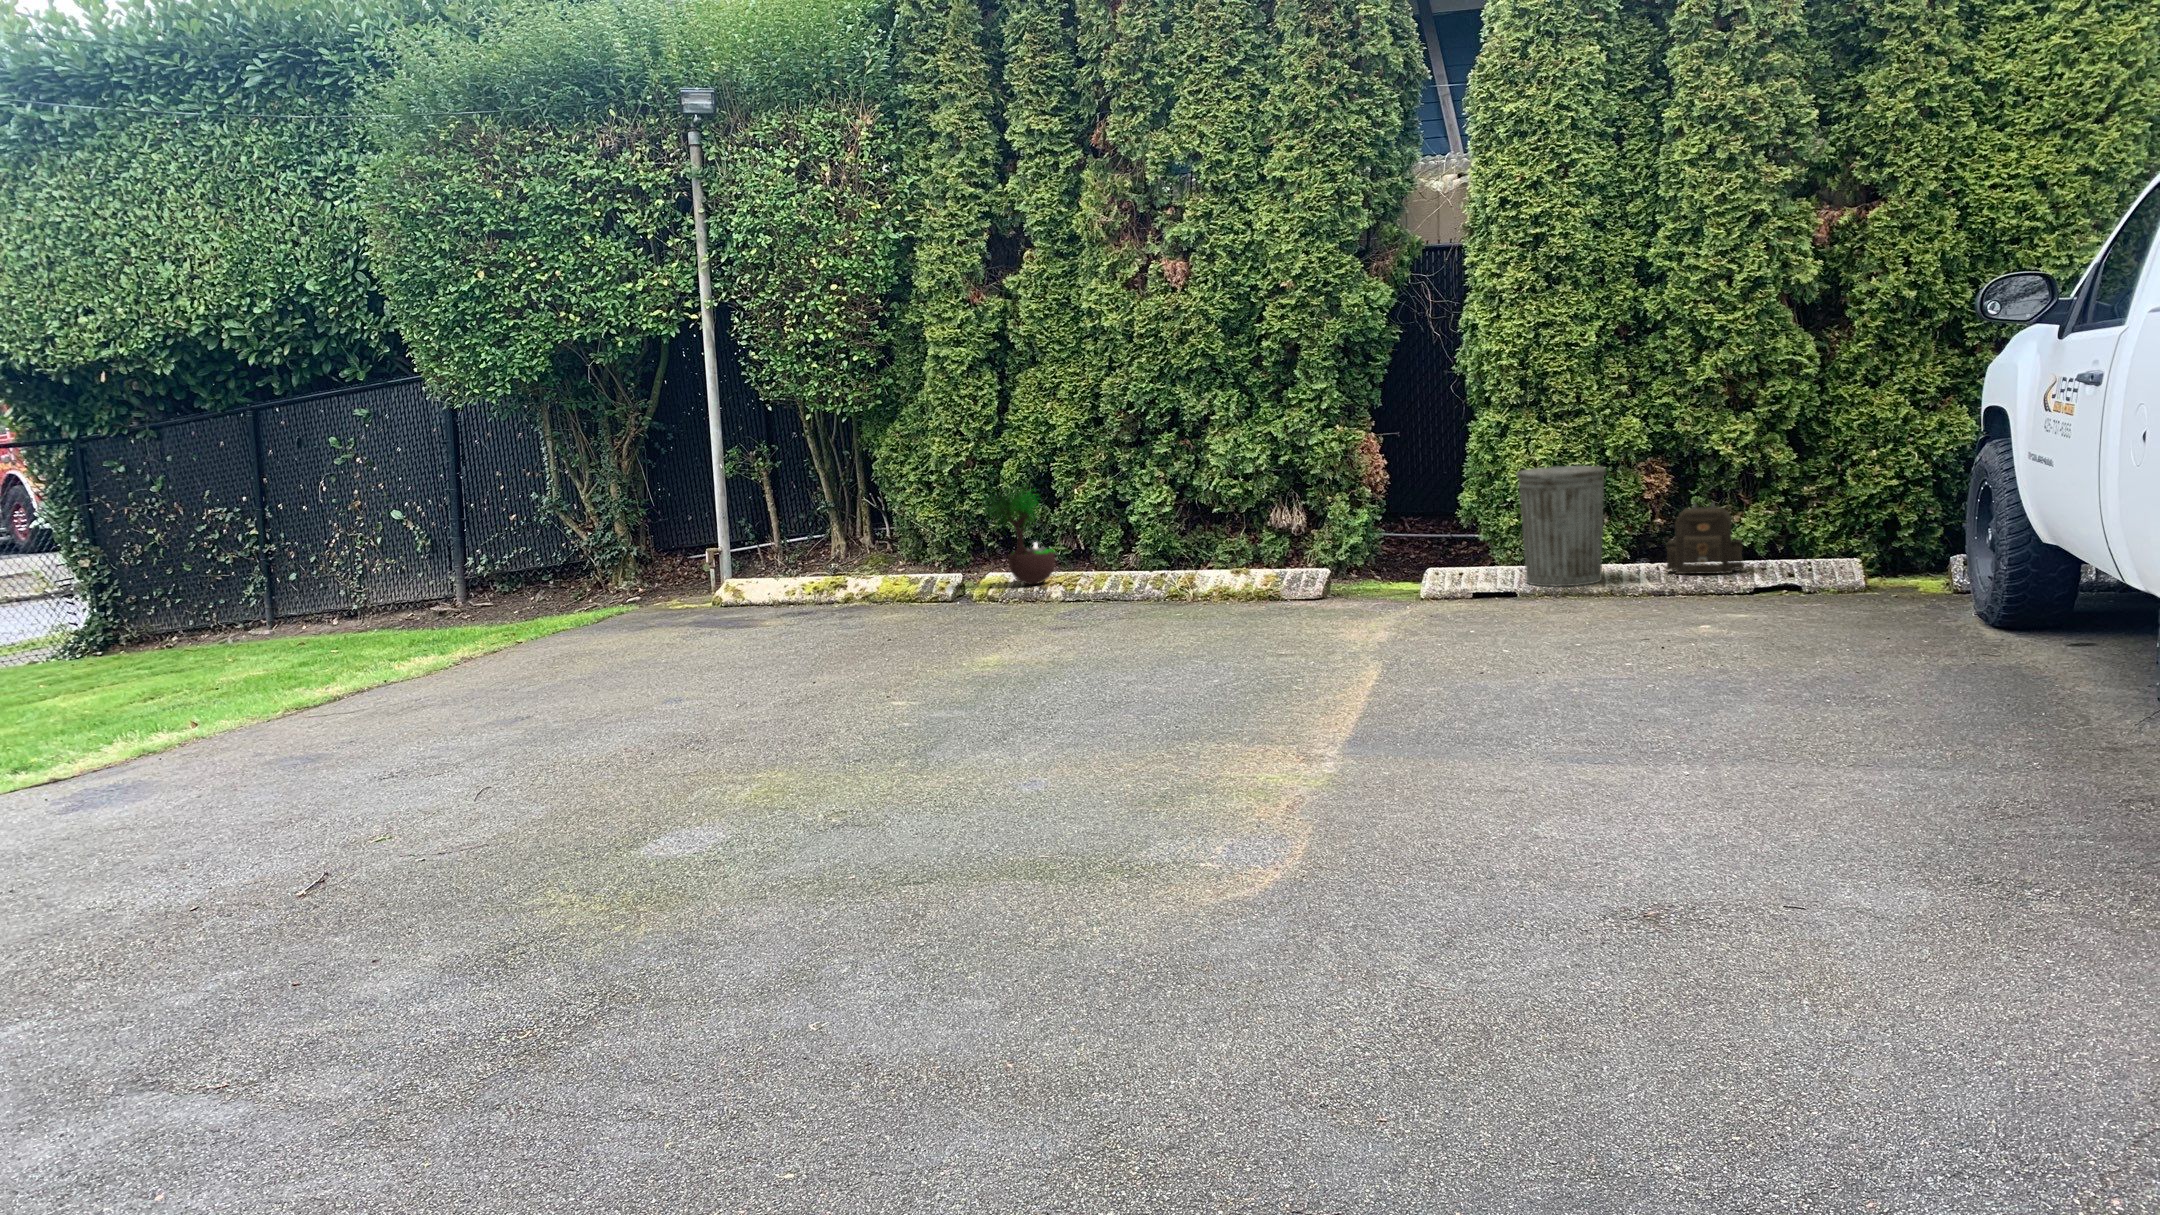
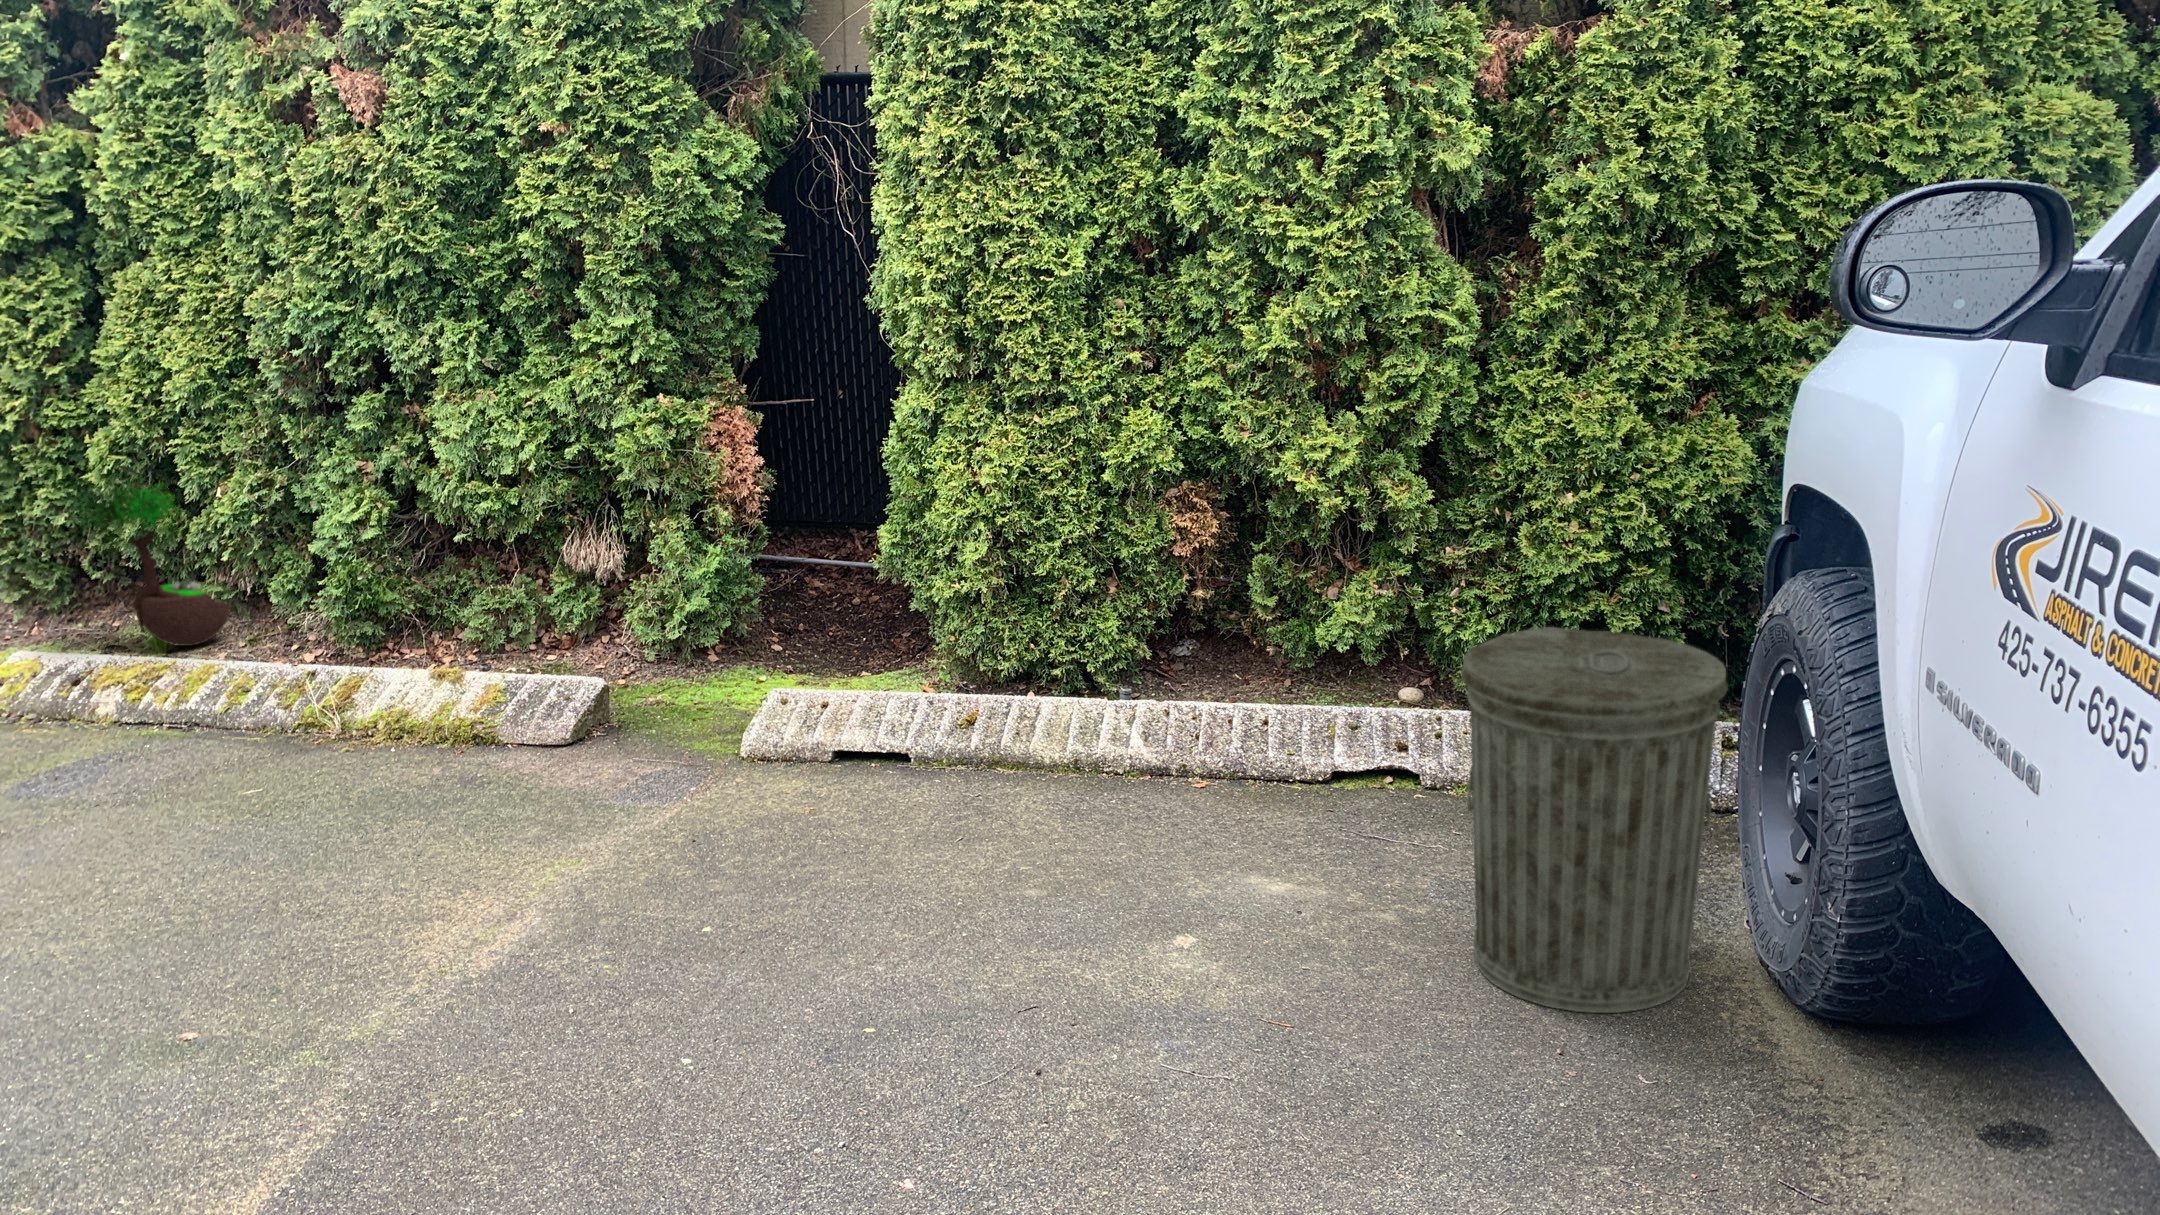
trash can: present [1517,466,1606,586] -> present [1461,627,1728,1013]
backpack: present [1666,503,1744,574] -> none [1201,570,1340,708]

